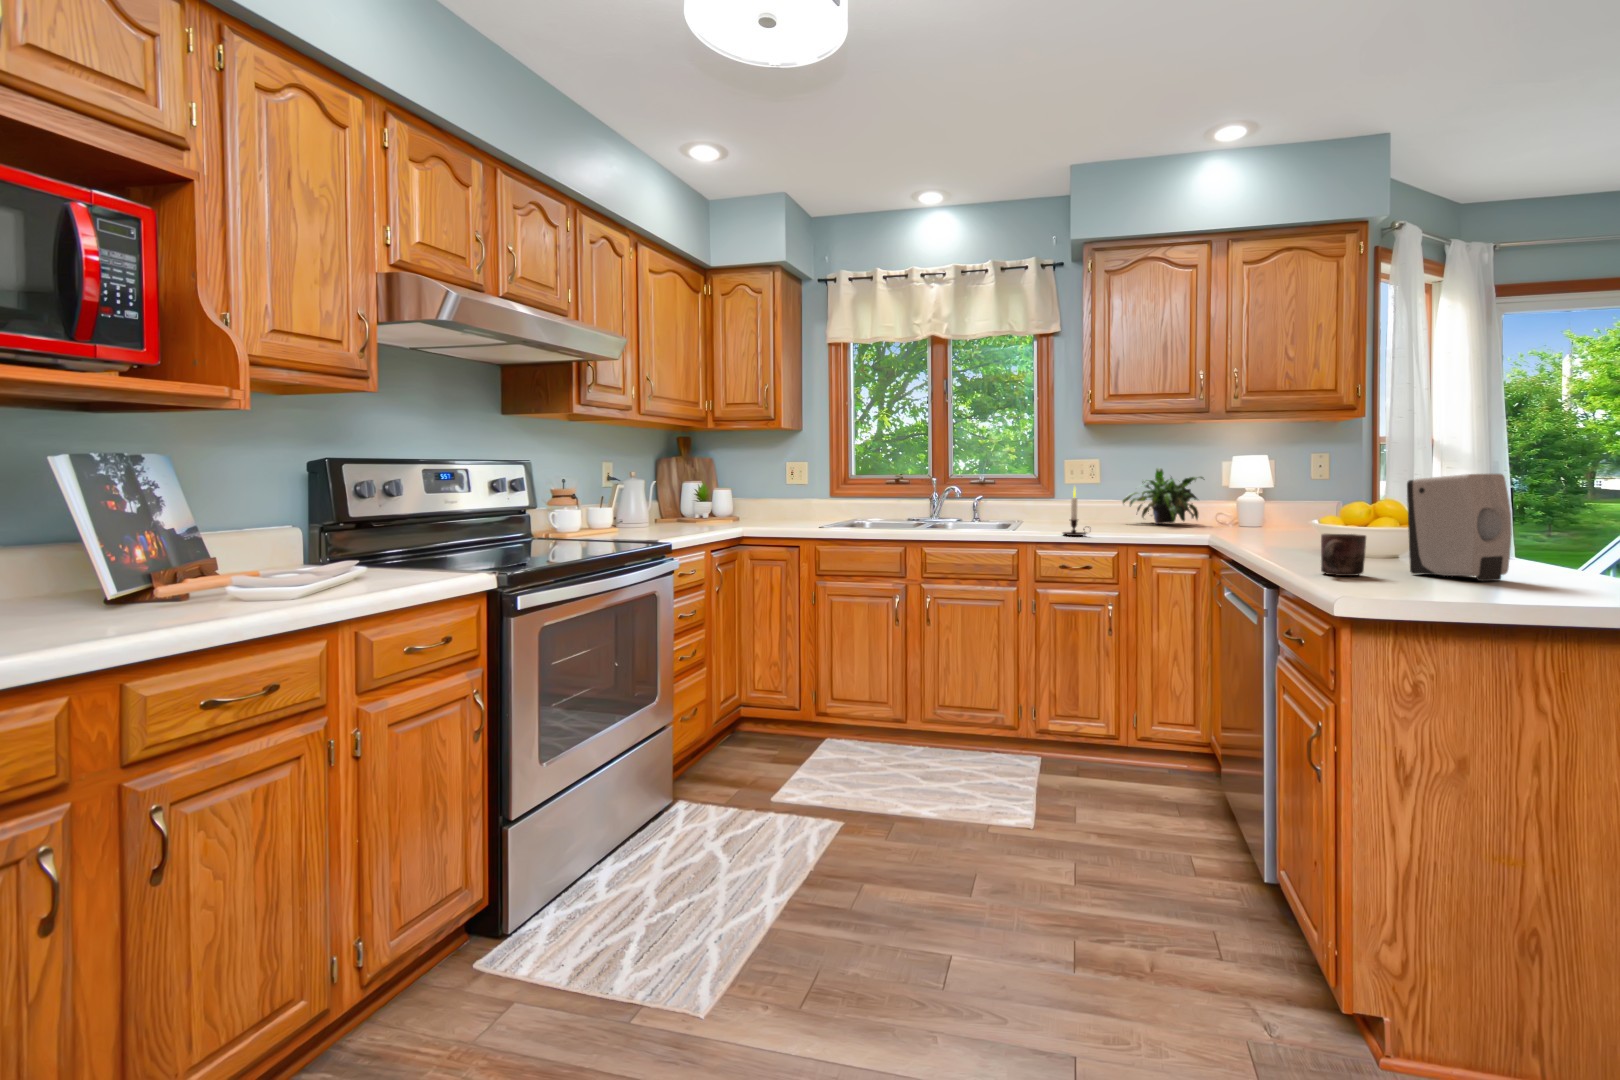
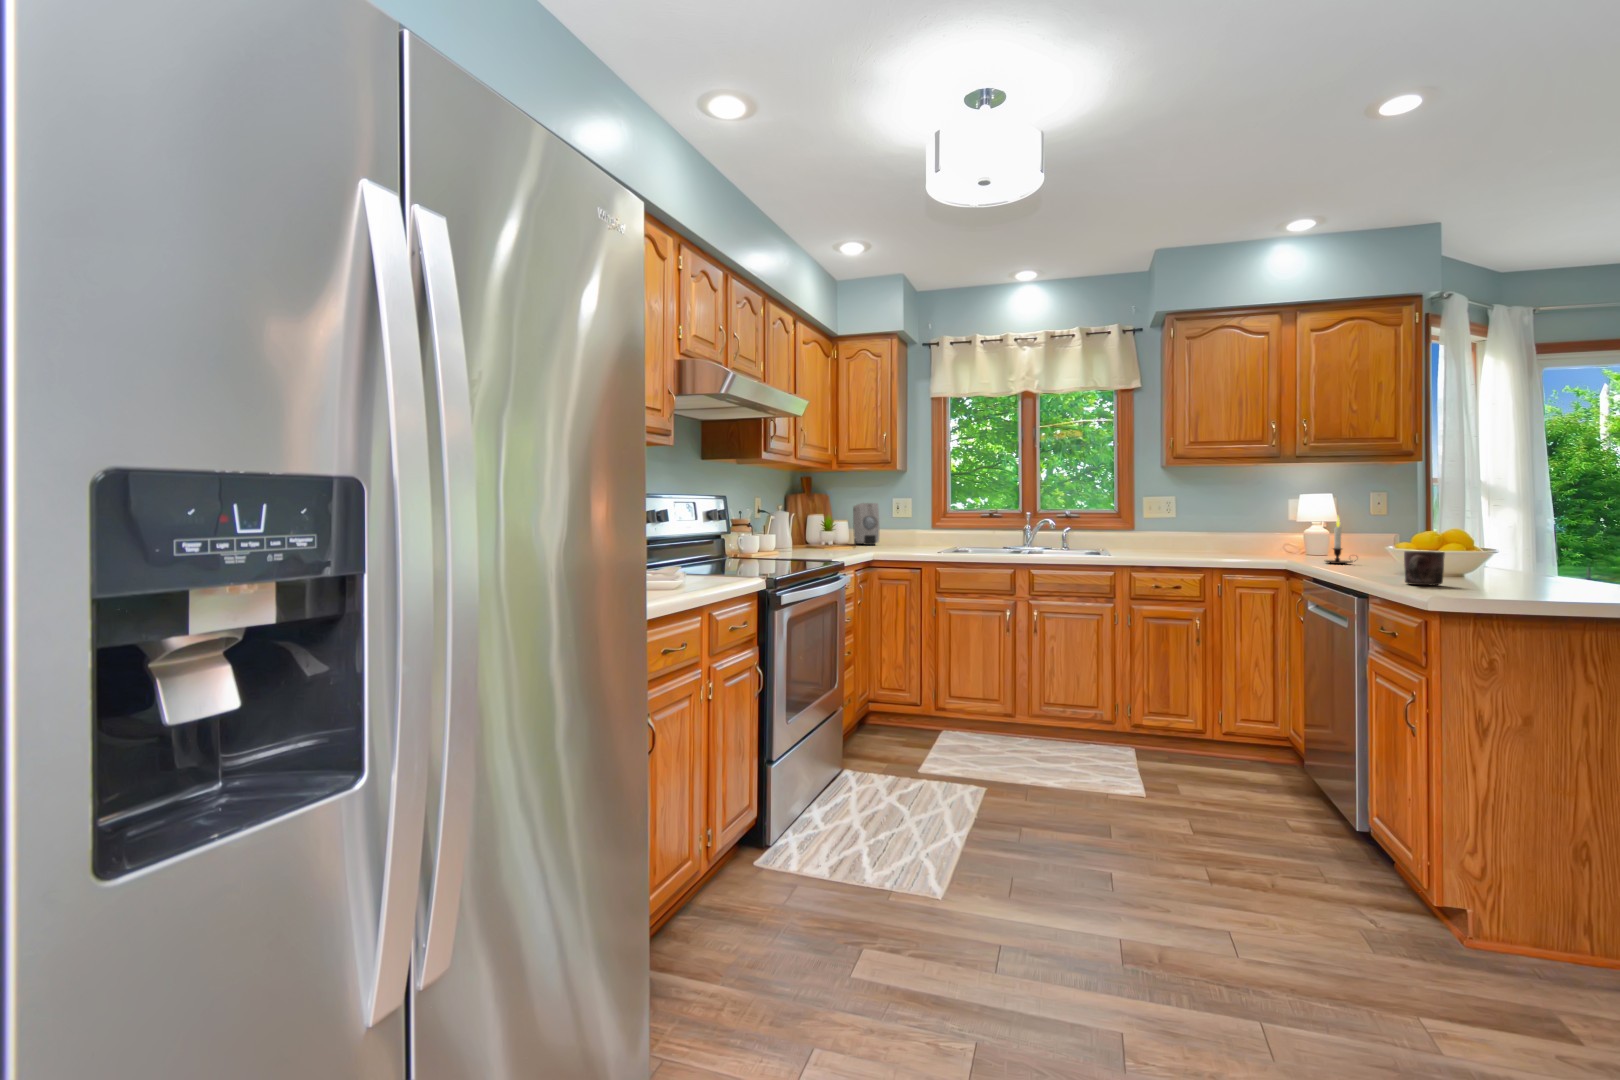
potted plant: present [1123,468,1203,524] -> none [1198,503,1273,552]
soap dispenser: present [1407,474,1512,581] -> present [853,503,879,545]
candle: present [1063,488,1087,536] -> present [1325,517,1352,564]

